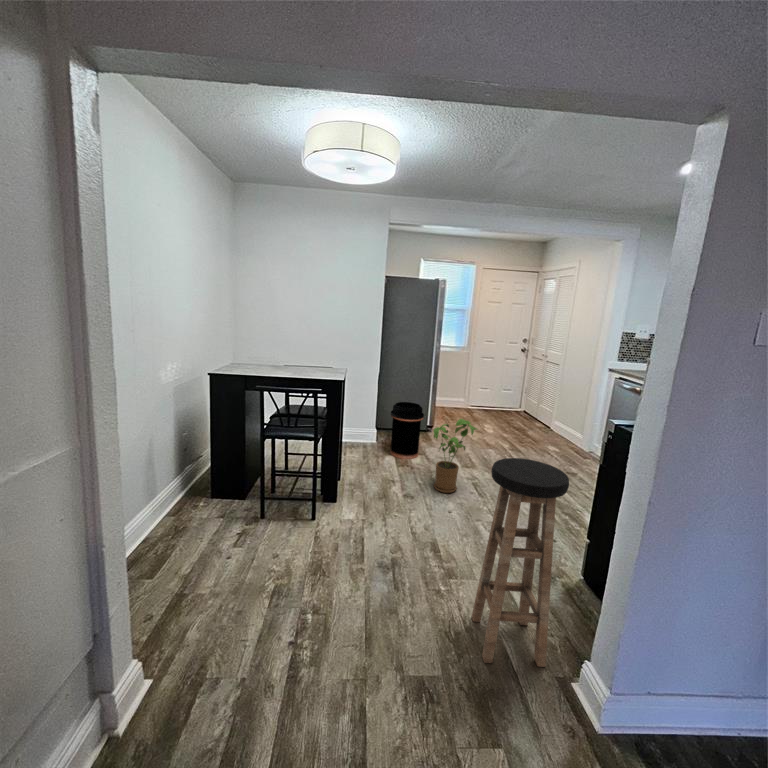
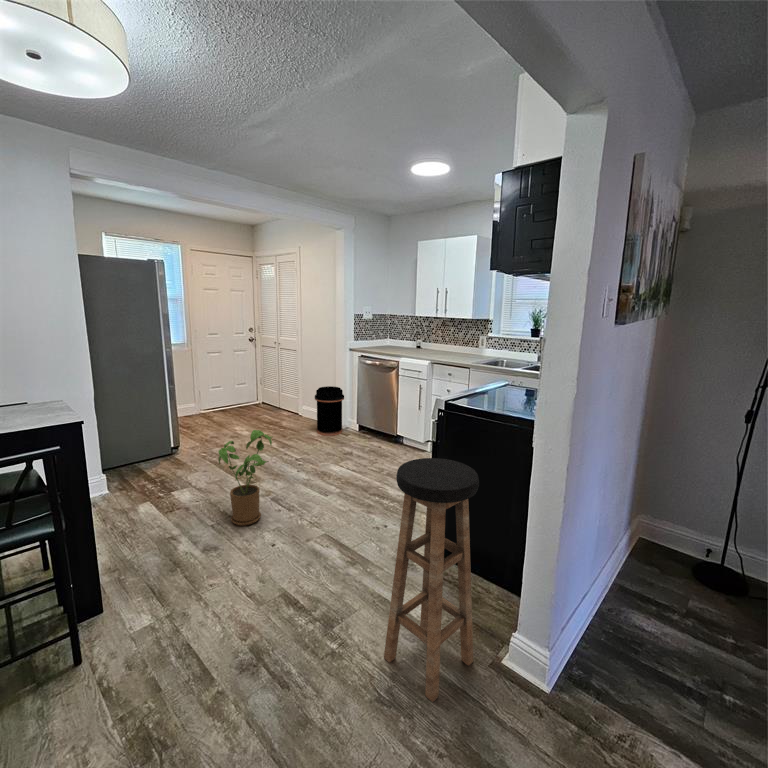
trash can: present [390,402,424,459] -> present [315,386,344,436]

